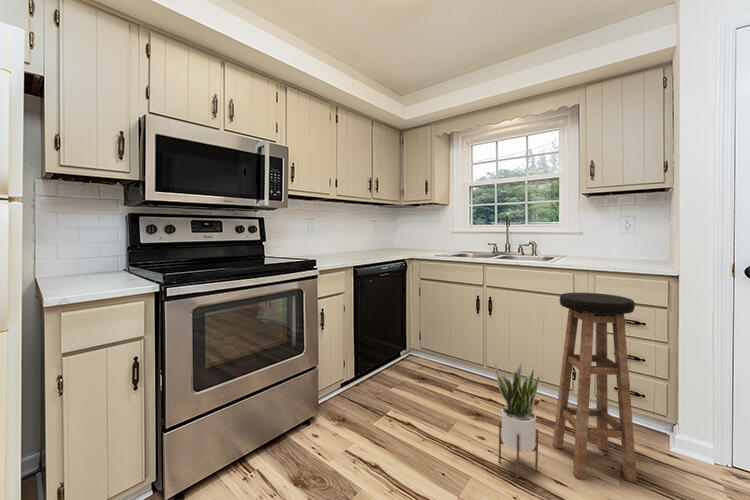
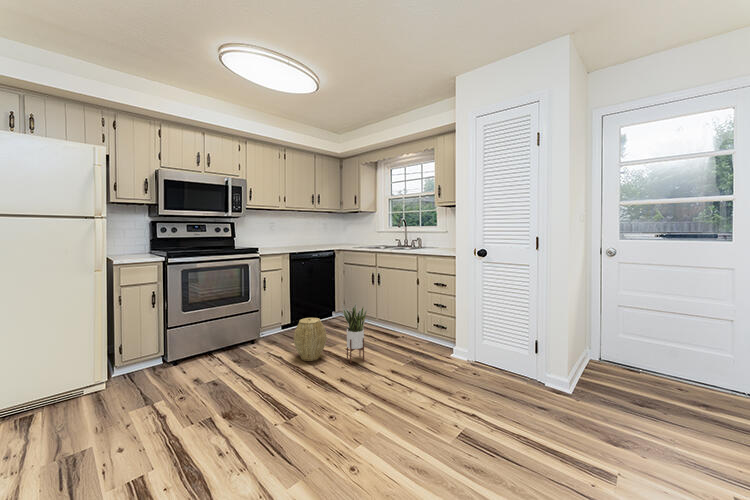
bar stool: present [553,293,637,482] -> none [381,266,416,365]
woven basket: none [403,387,463,474] -> present [294,318,327,361]

